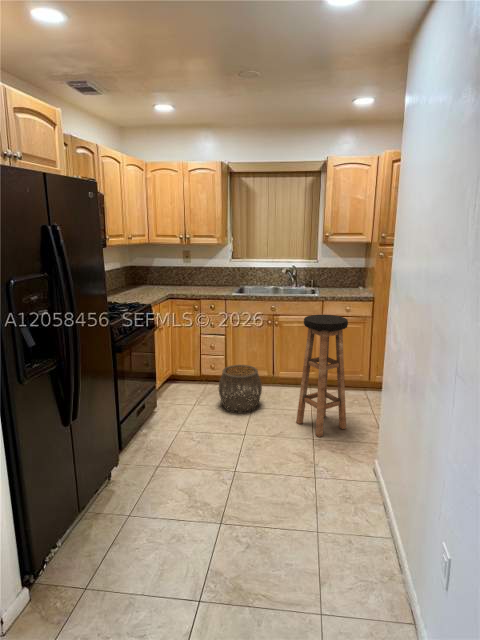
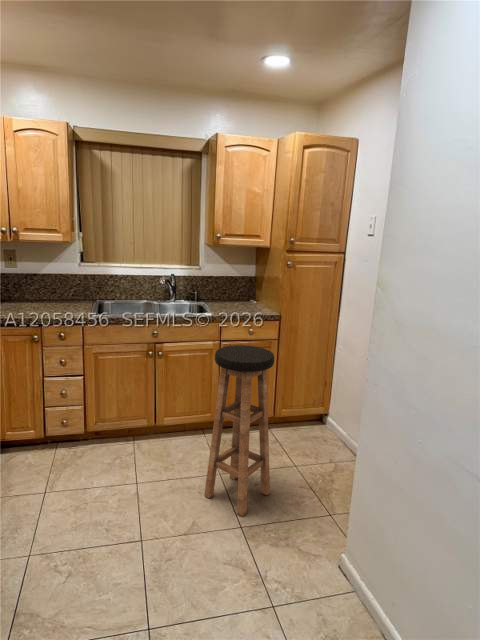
woven basket: present [219,365,262,411] -> none [82,419,149,494]

